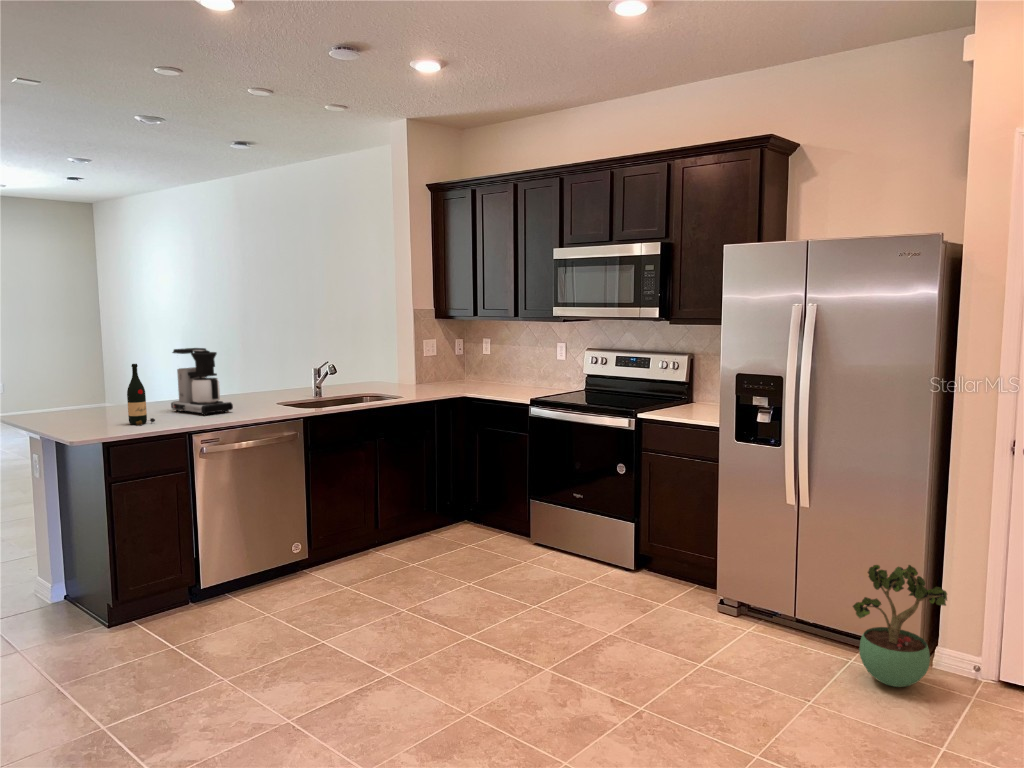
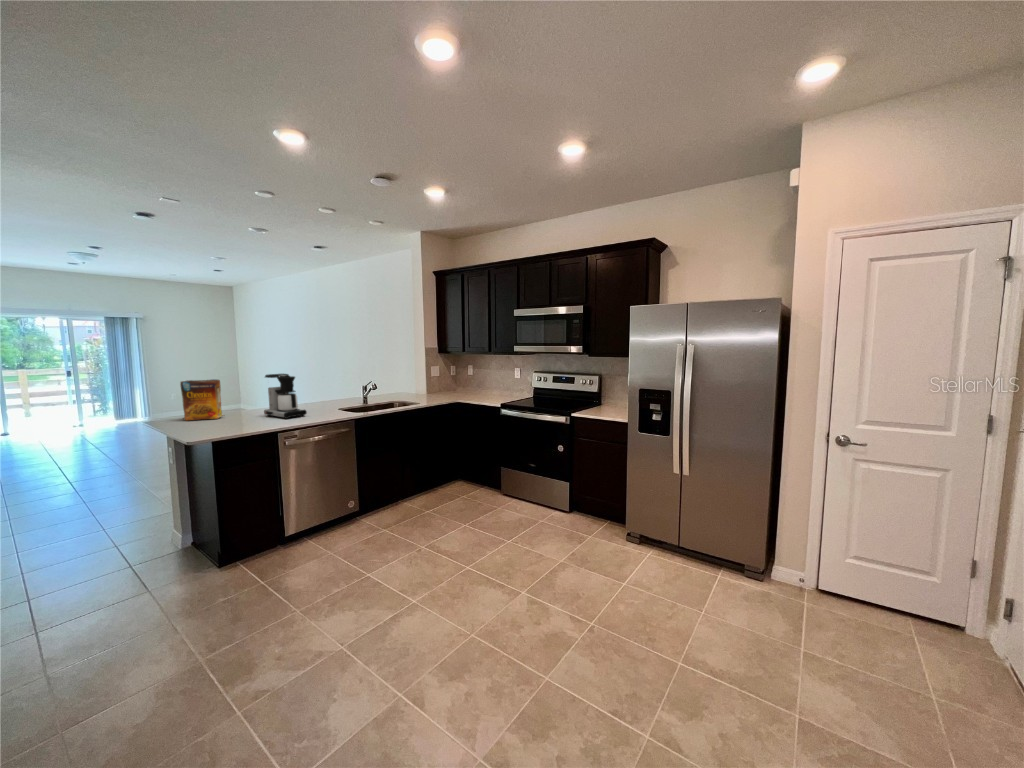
cereal box: none [57,356,115,416] -> present [180,379,223,420]
wine bottle: present [127,364,155,425] -> none [228,385,249,428]
potted plant: present [853,565,947,687] -> none [726,516,792,597]

